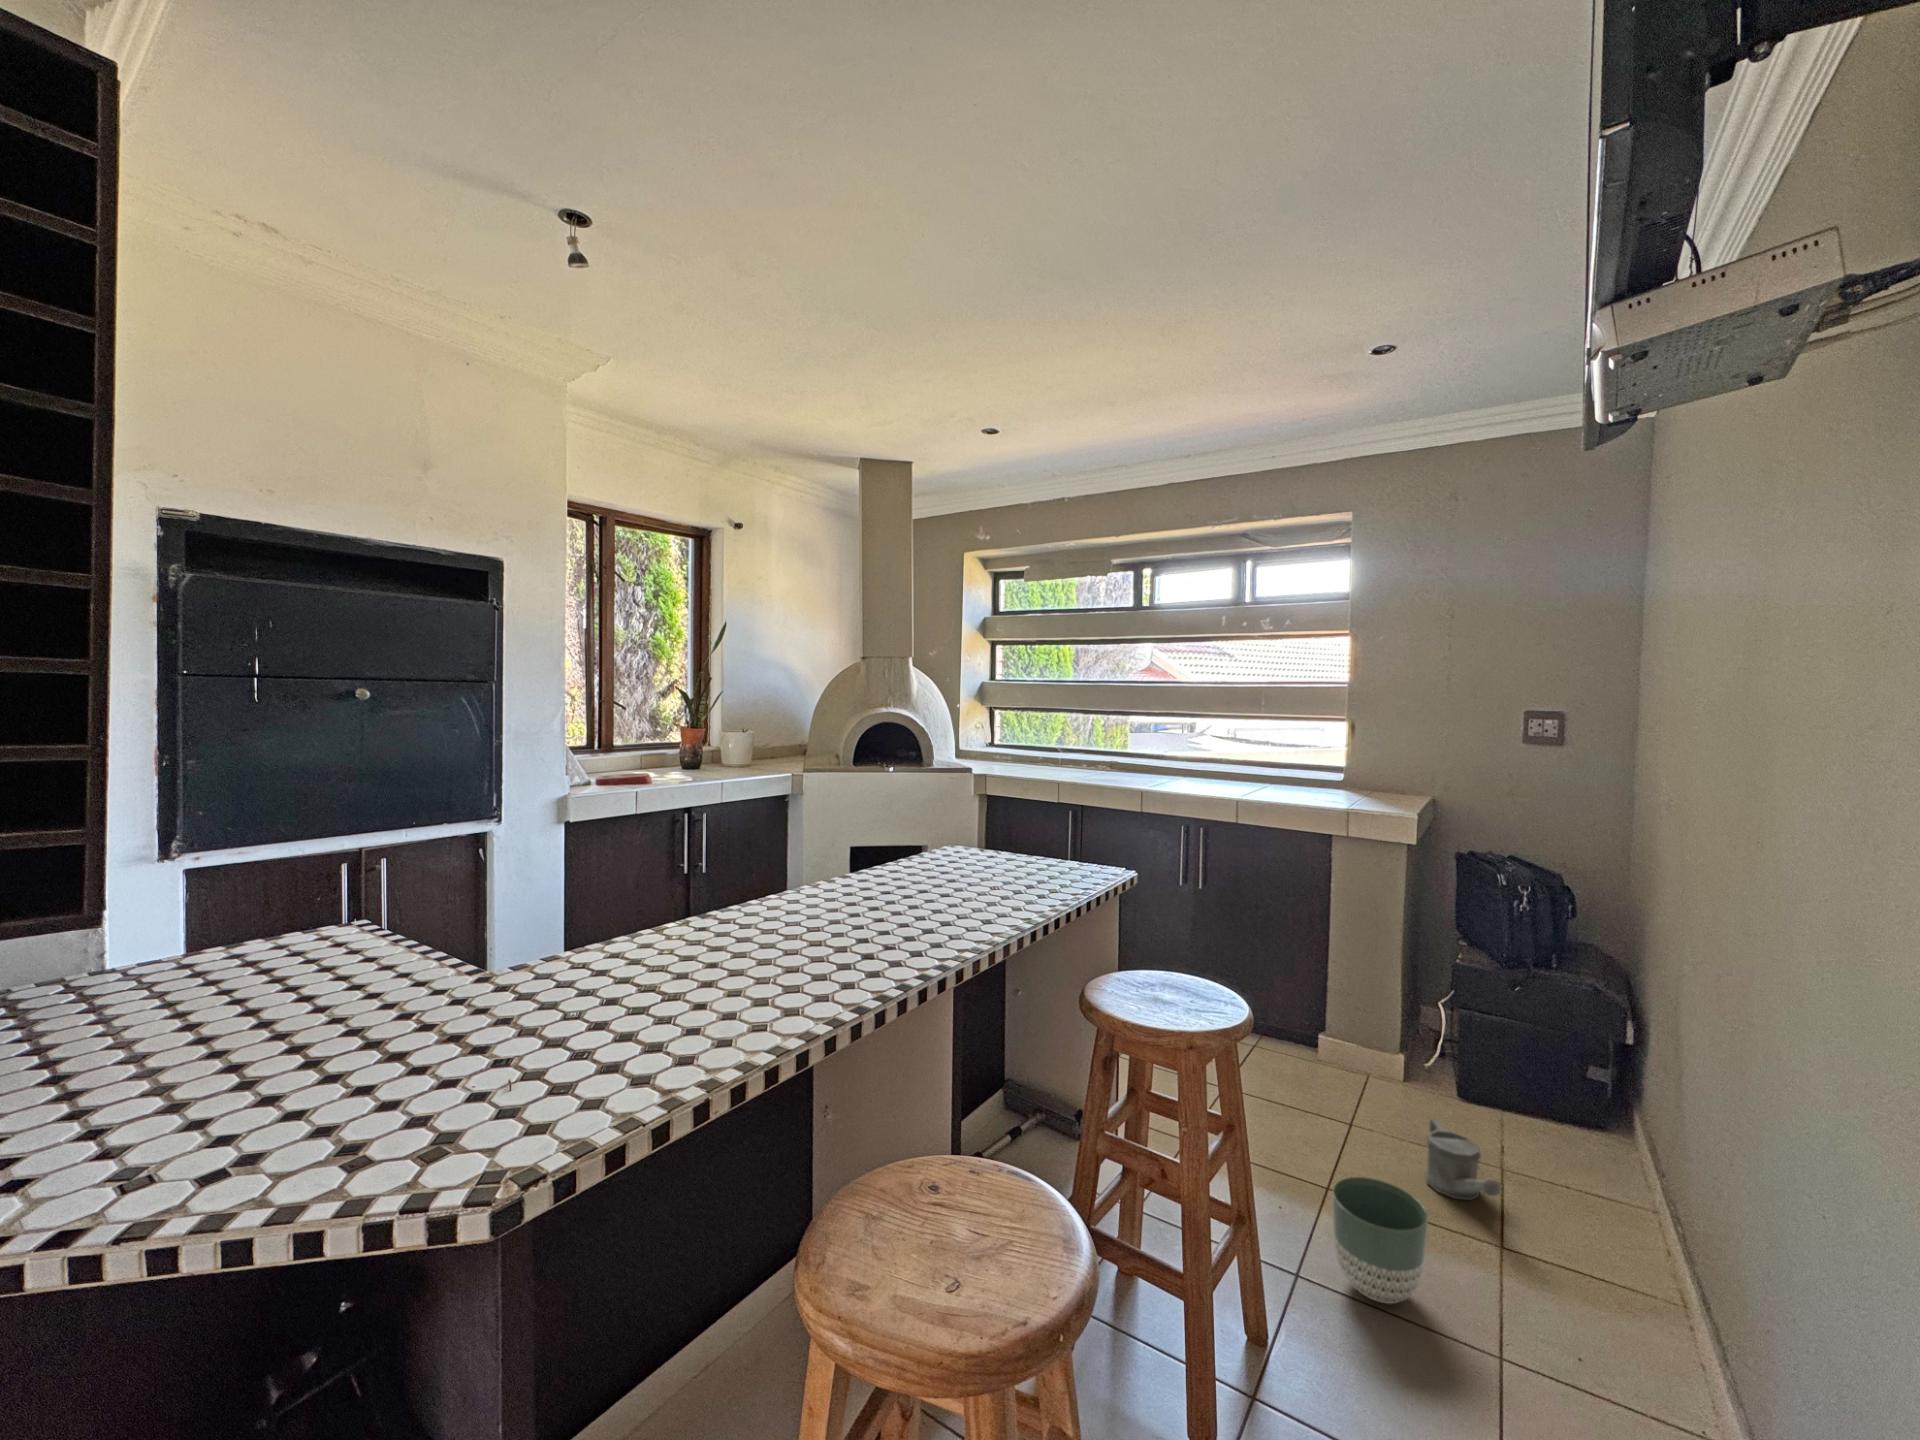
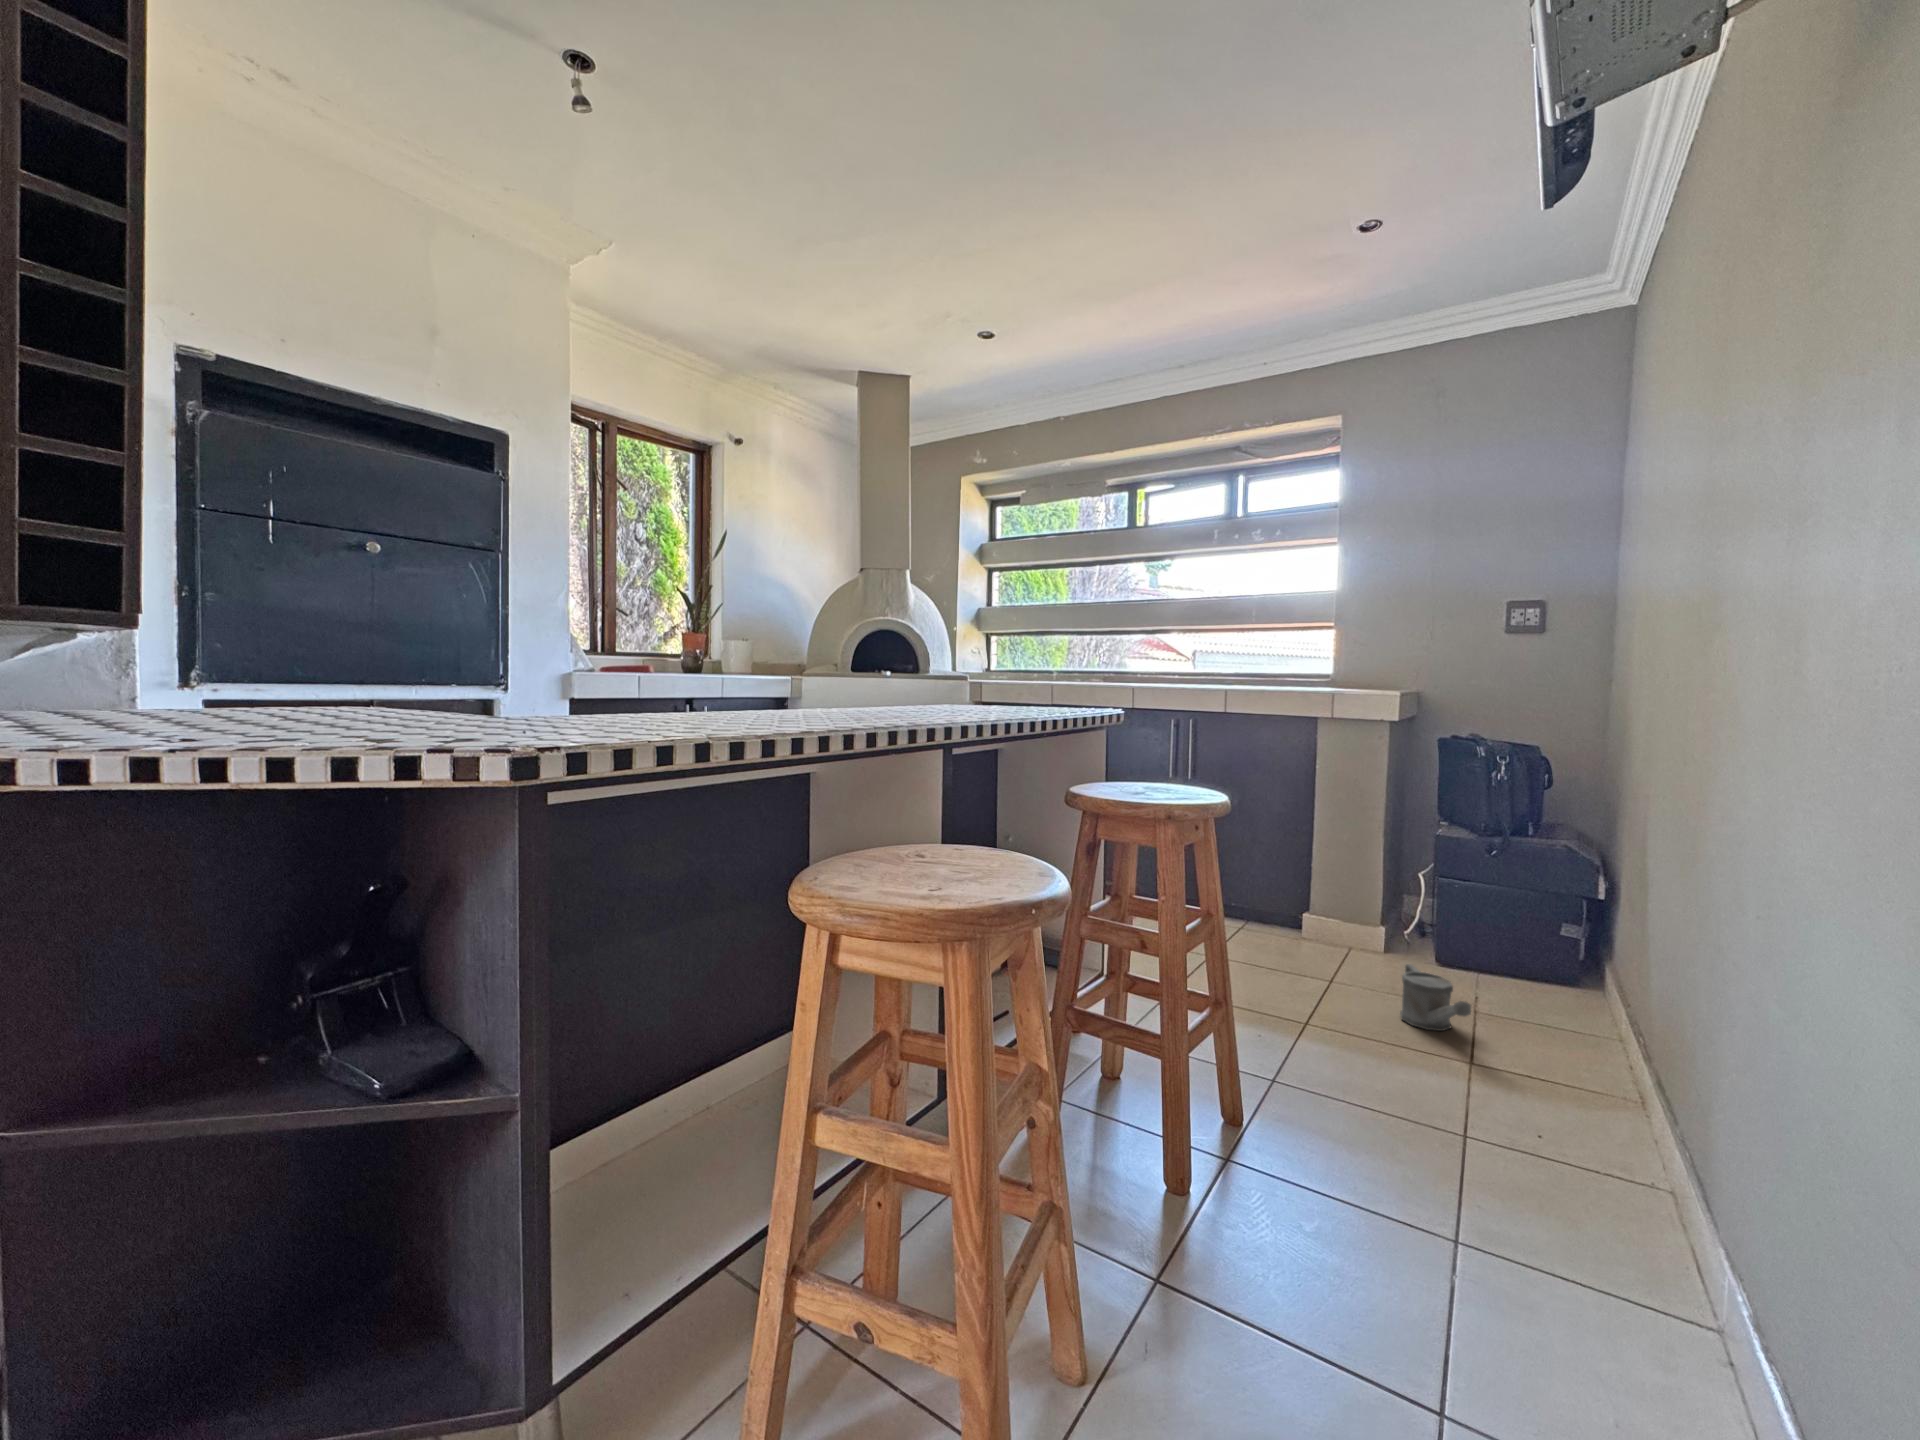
planter: present [1332,1177,1428,1304] -> none [1309,989,1399,1097]

